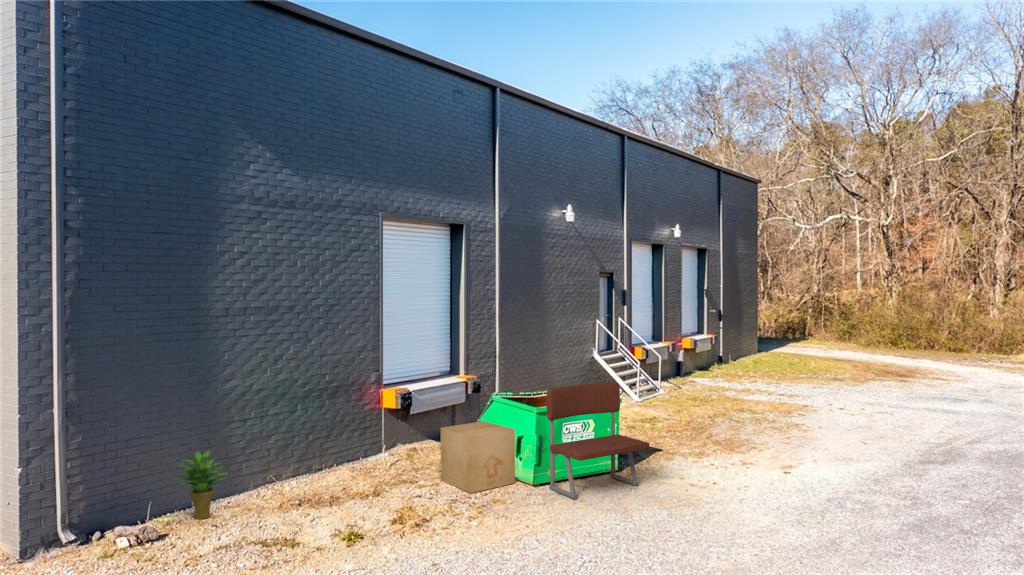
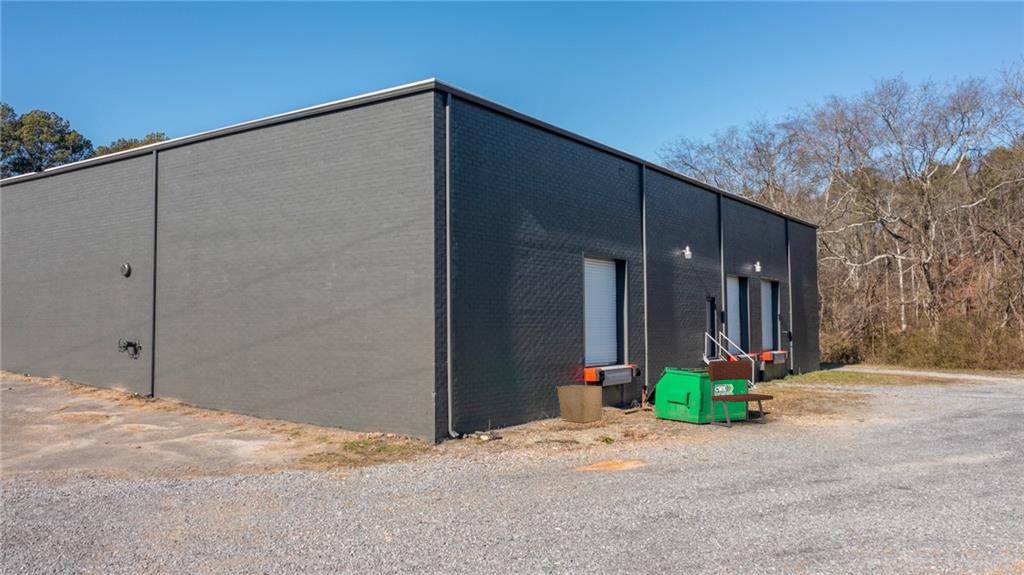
cardboard box: present [440,421,515,493] -> present [556,385,602,423]
potted plant: present [174,451,227,519] -> none [508,390,536,428]

